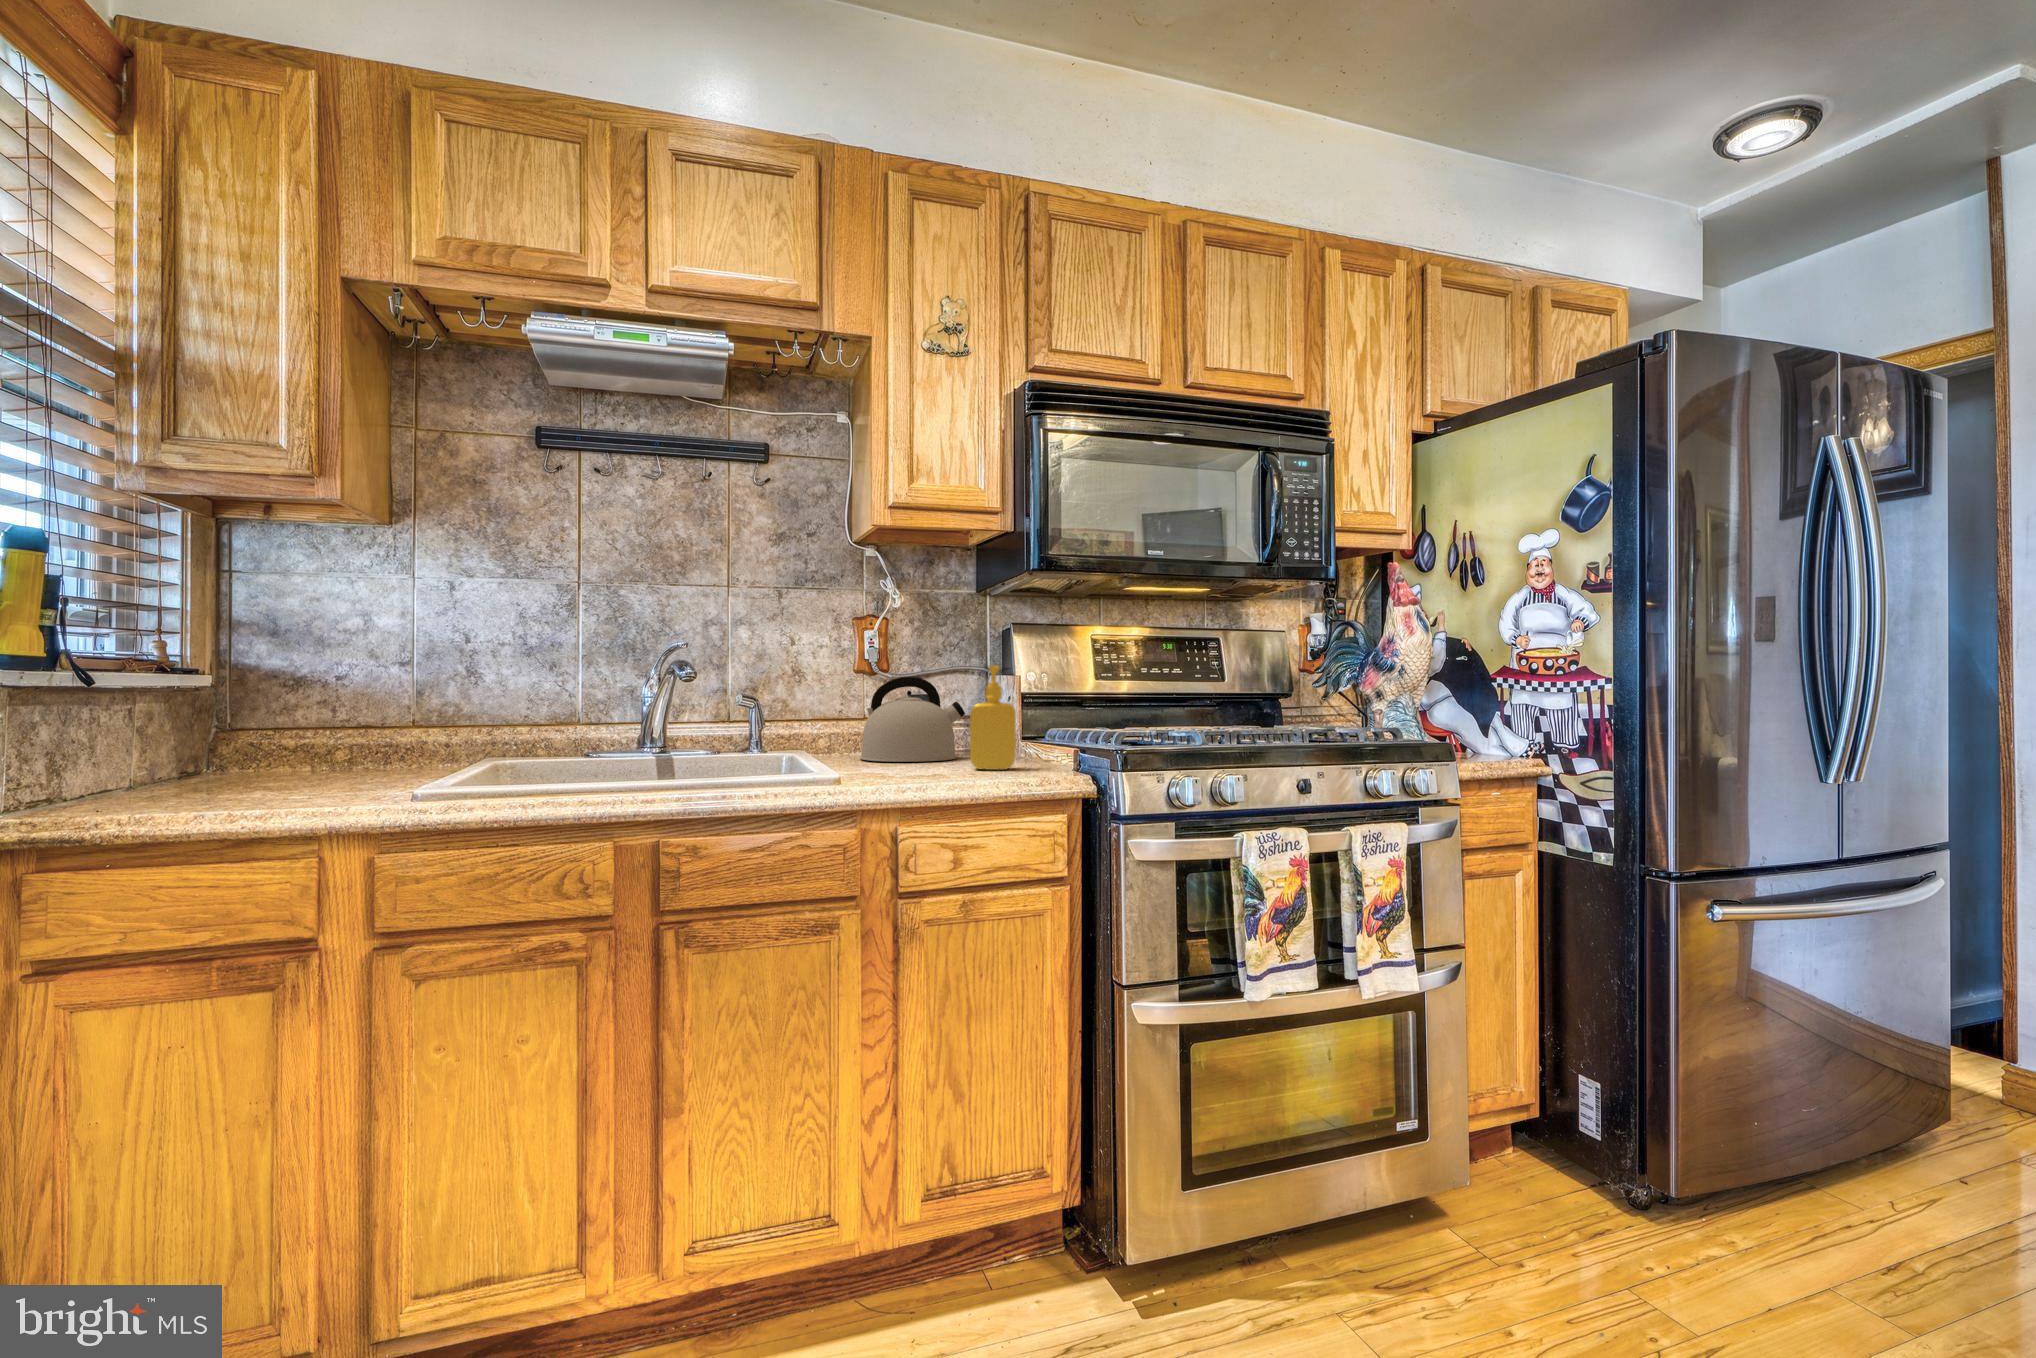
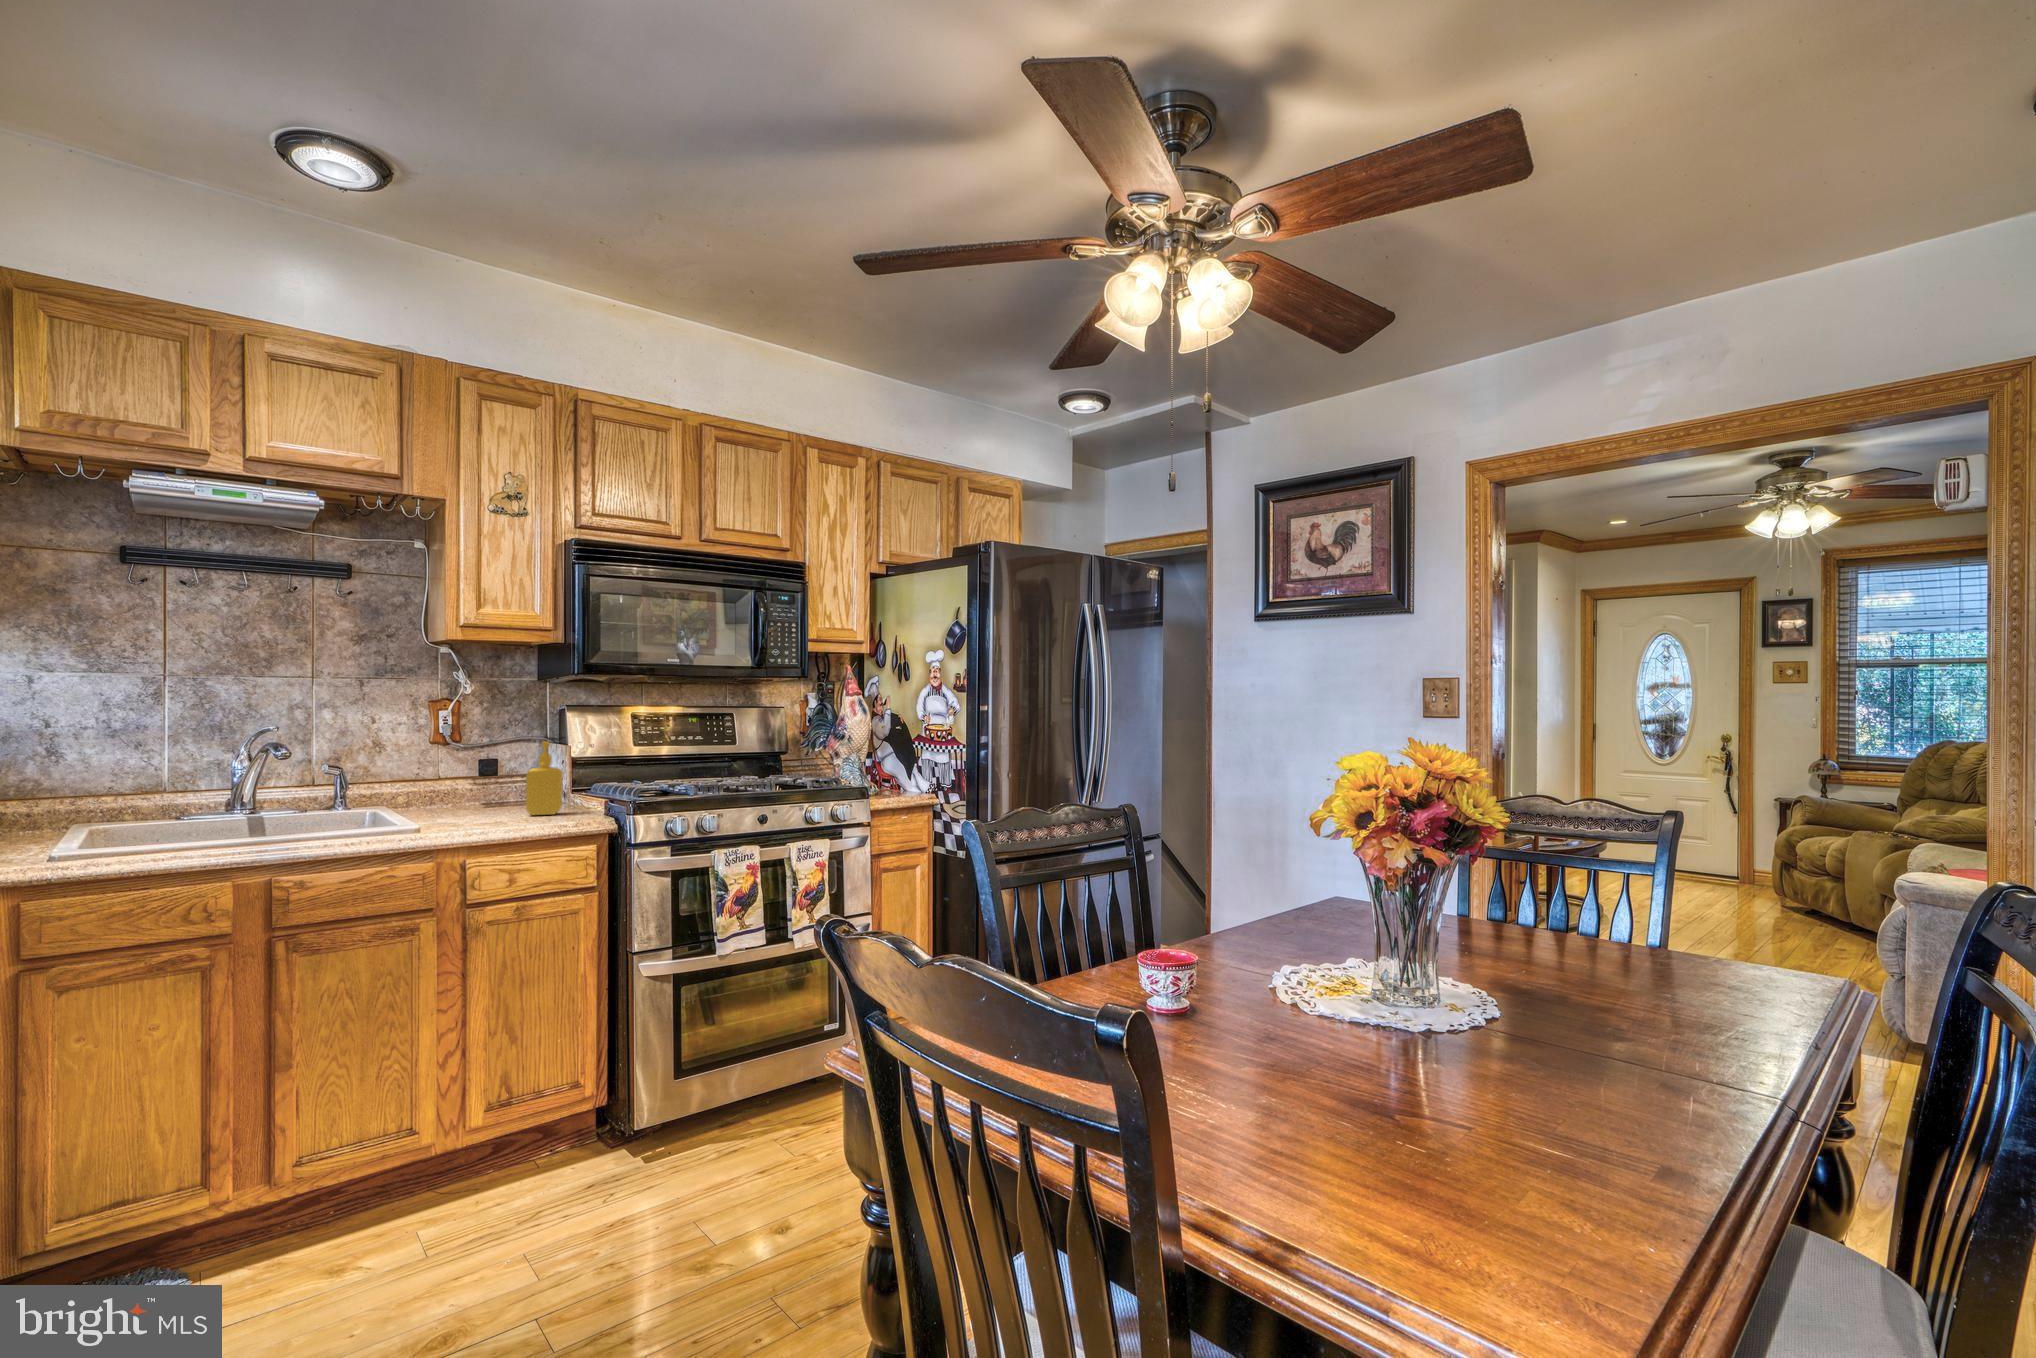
kettle: present [860,677,965,762] -> none [433,746,525,812]

